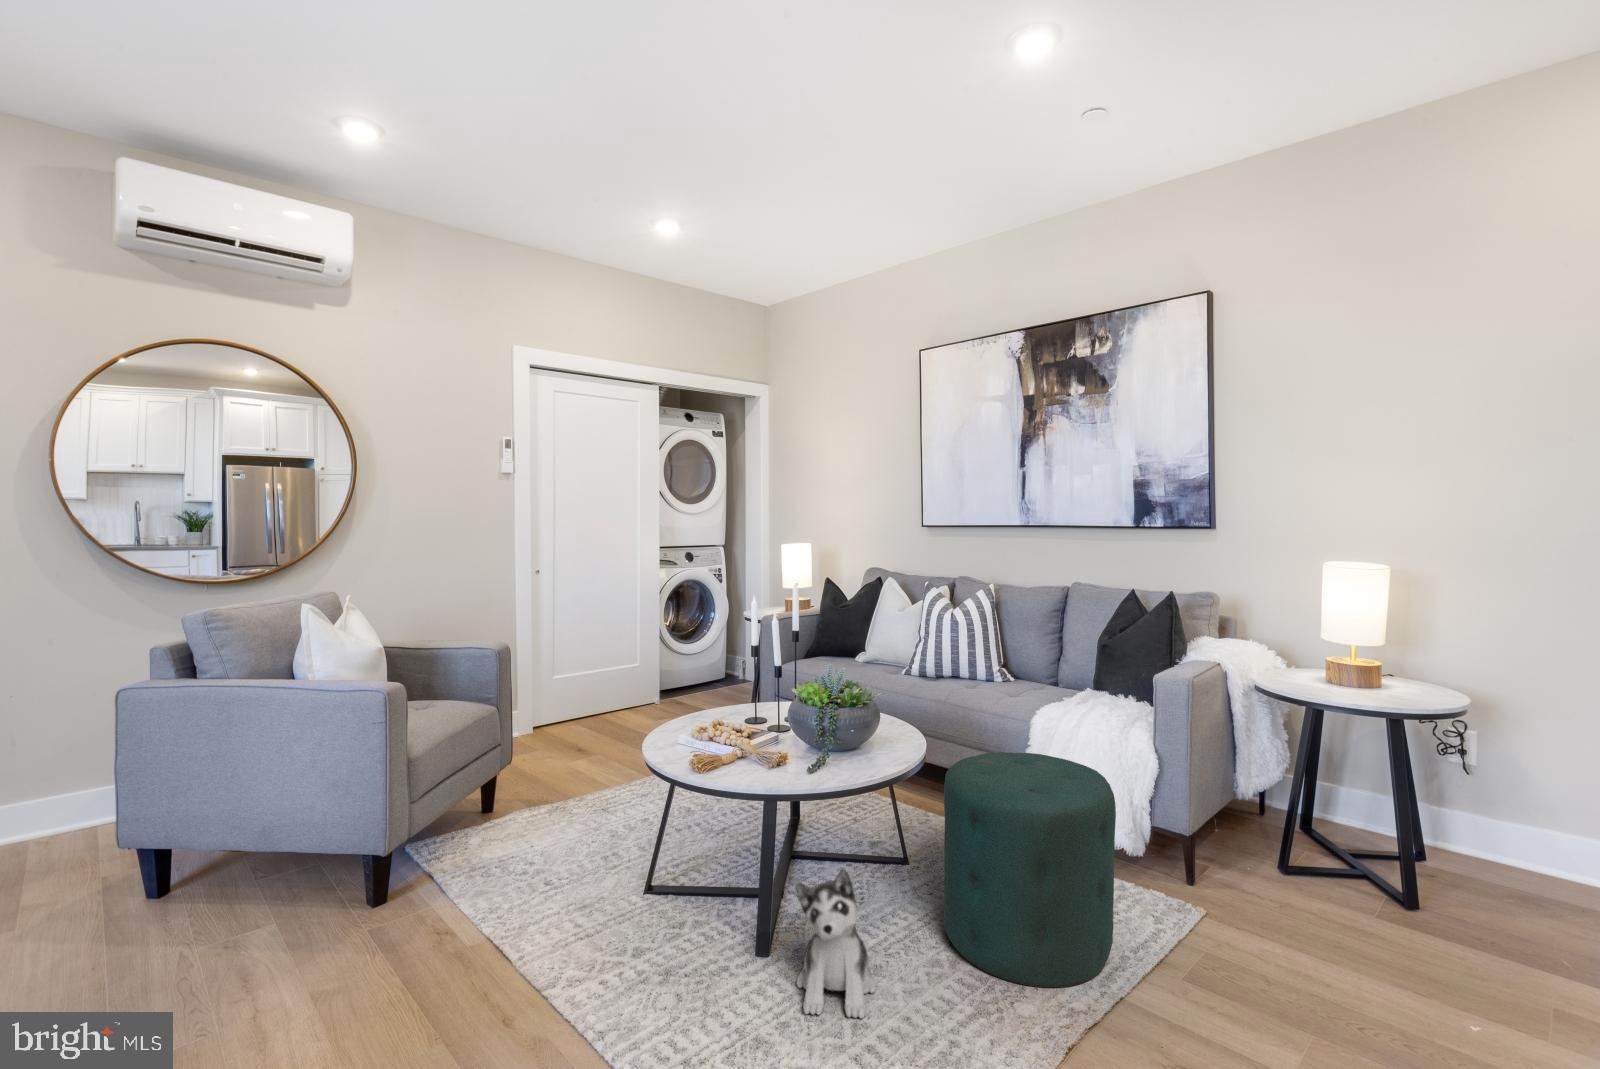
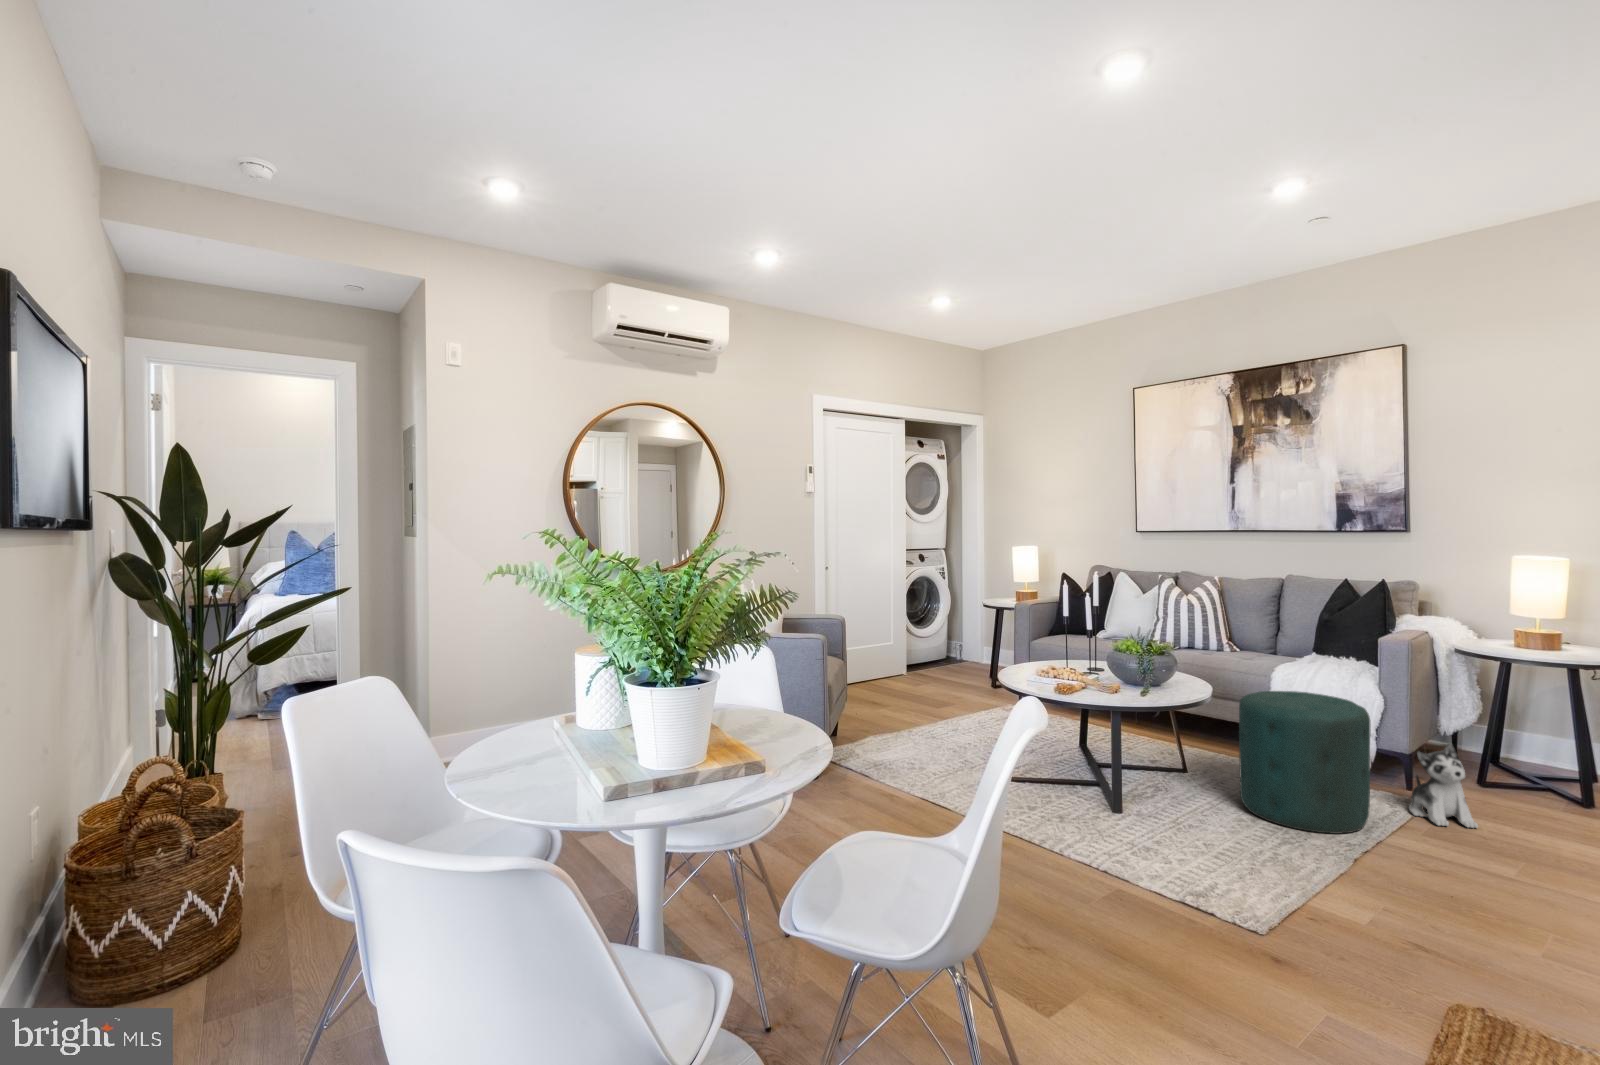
plush toy: present [795,869,876,1018] -> present [1409,743,1478,828]

